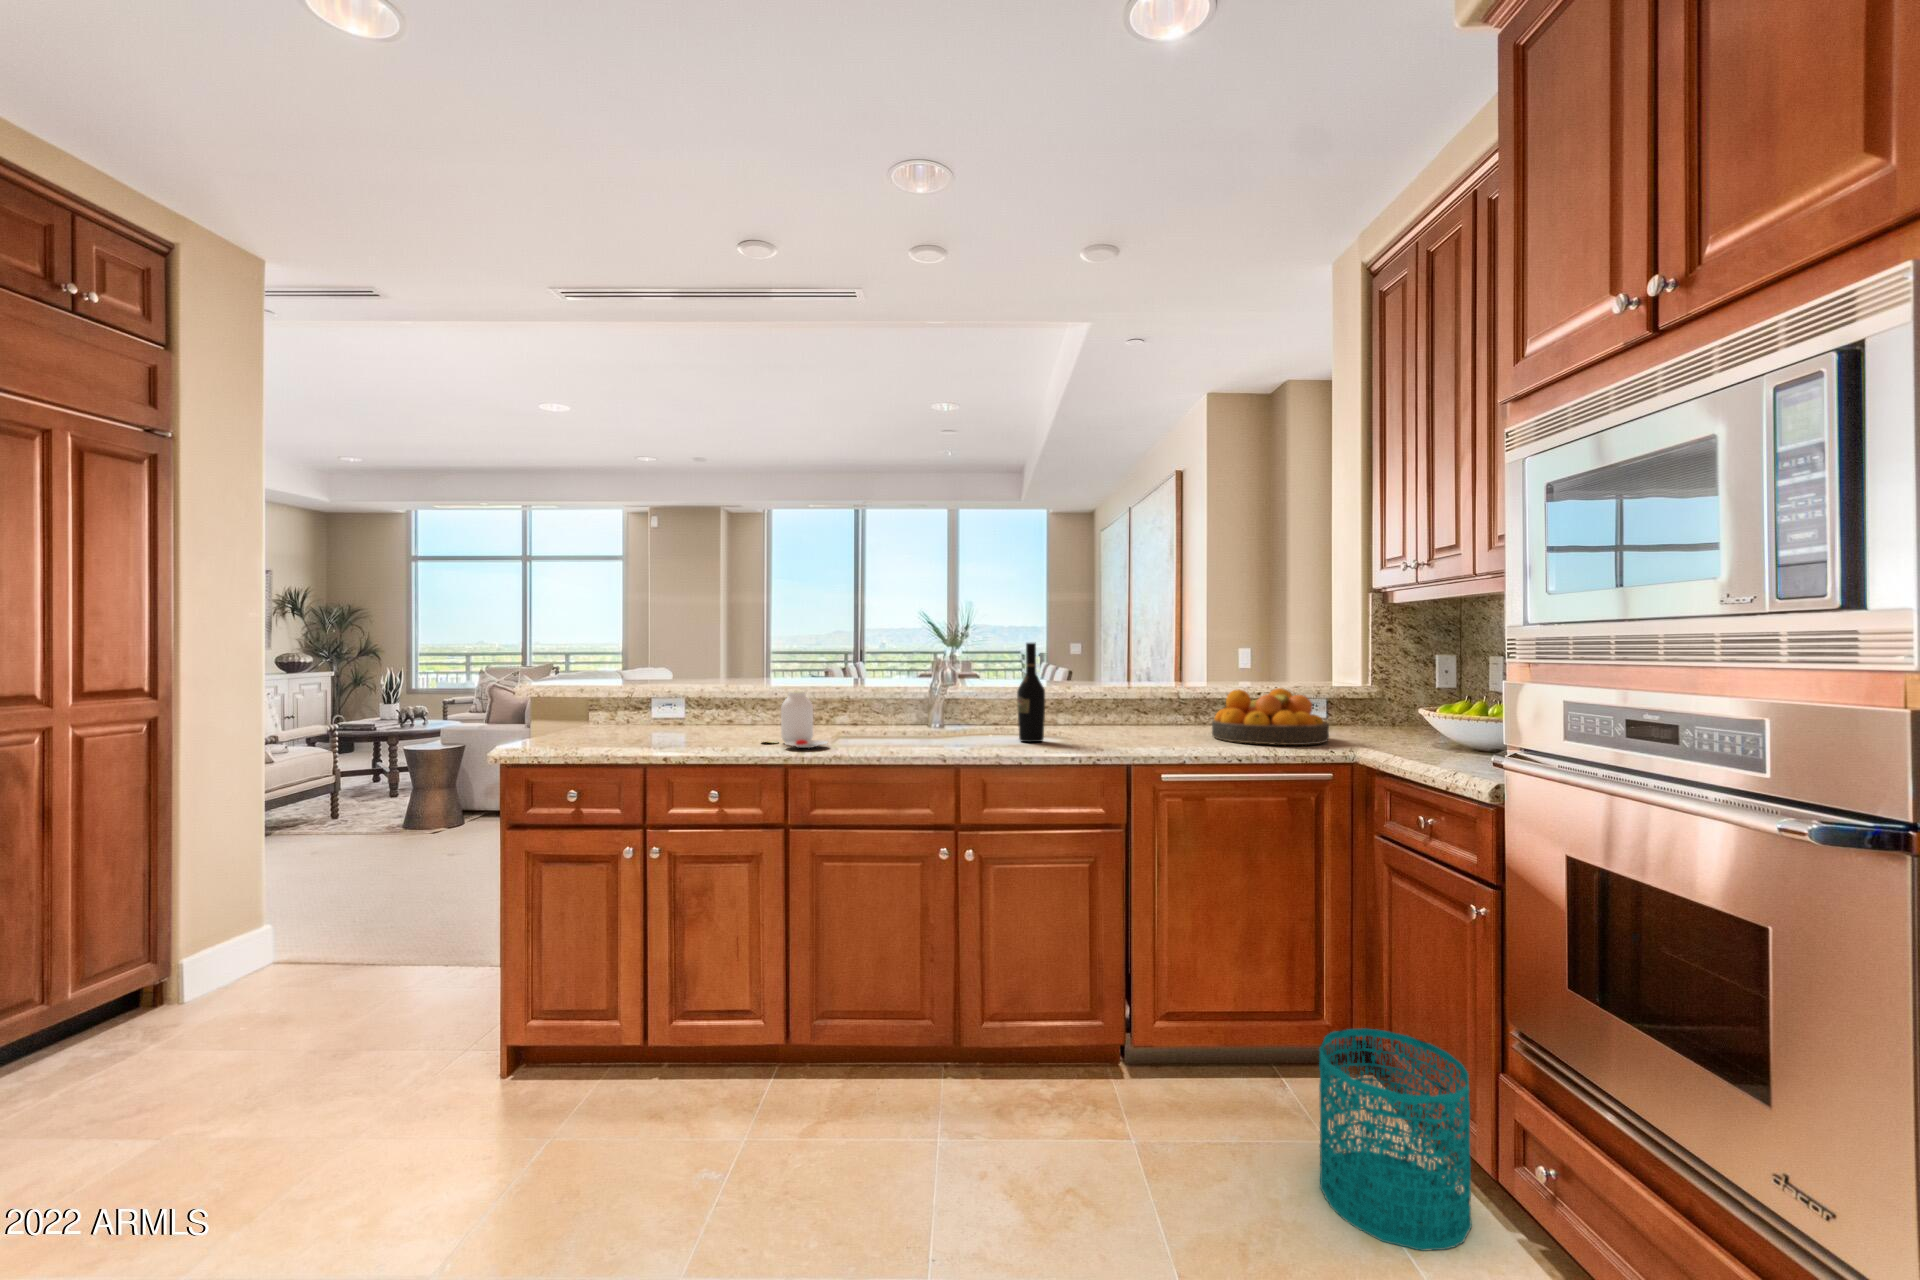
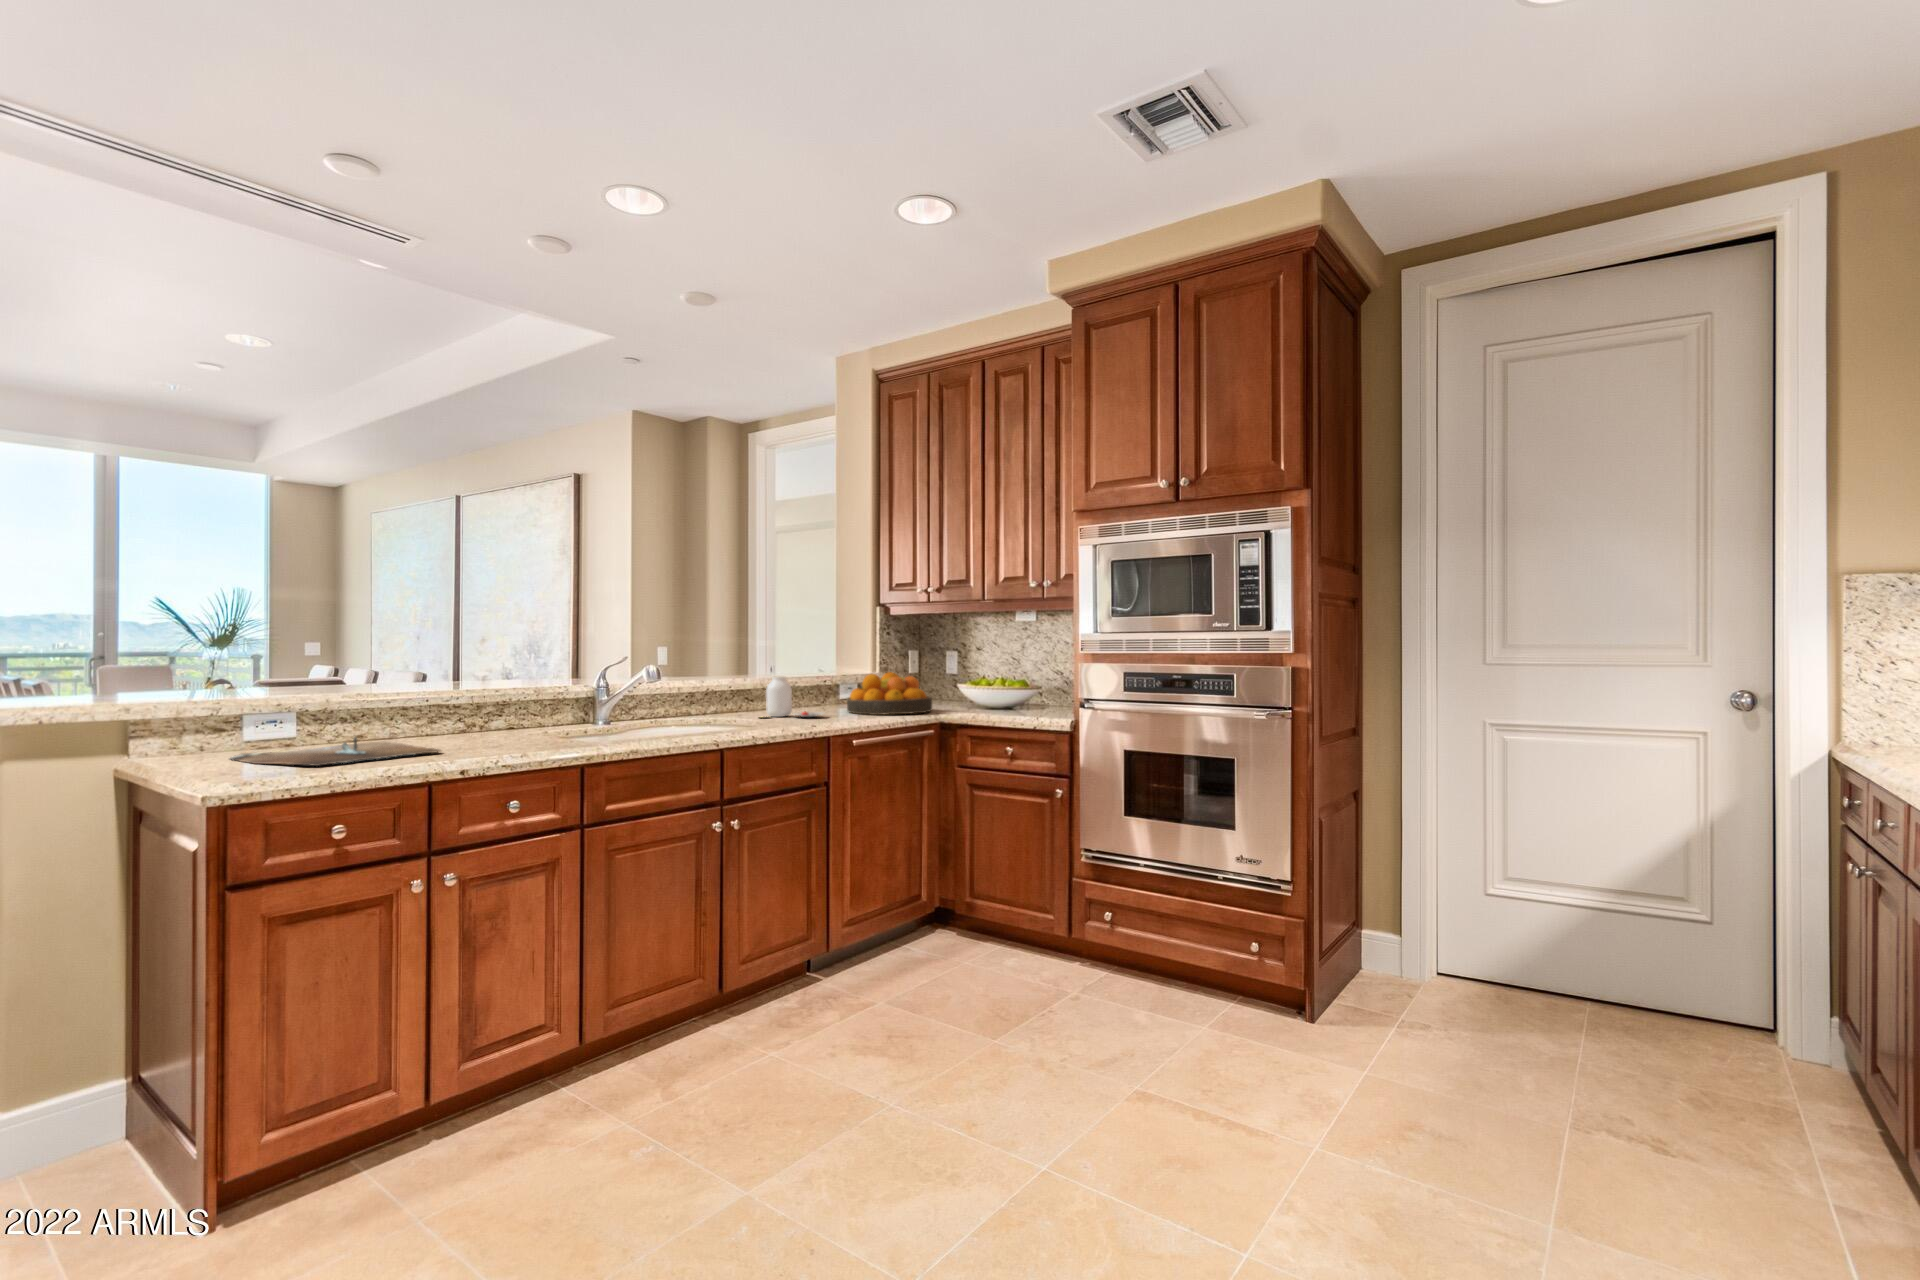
wine bottle: present [1017,643,1045,742] -> none [734,637,760,727]
jar: present [763,691,827,748] -> present [766,676,823,717]
cutting board: none [600,722,734,743] -> present [229,737,441,766]
wastebasket: present [1319,1028,1472,1251] -> none [1005,885,1089,999]

